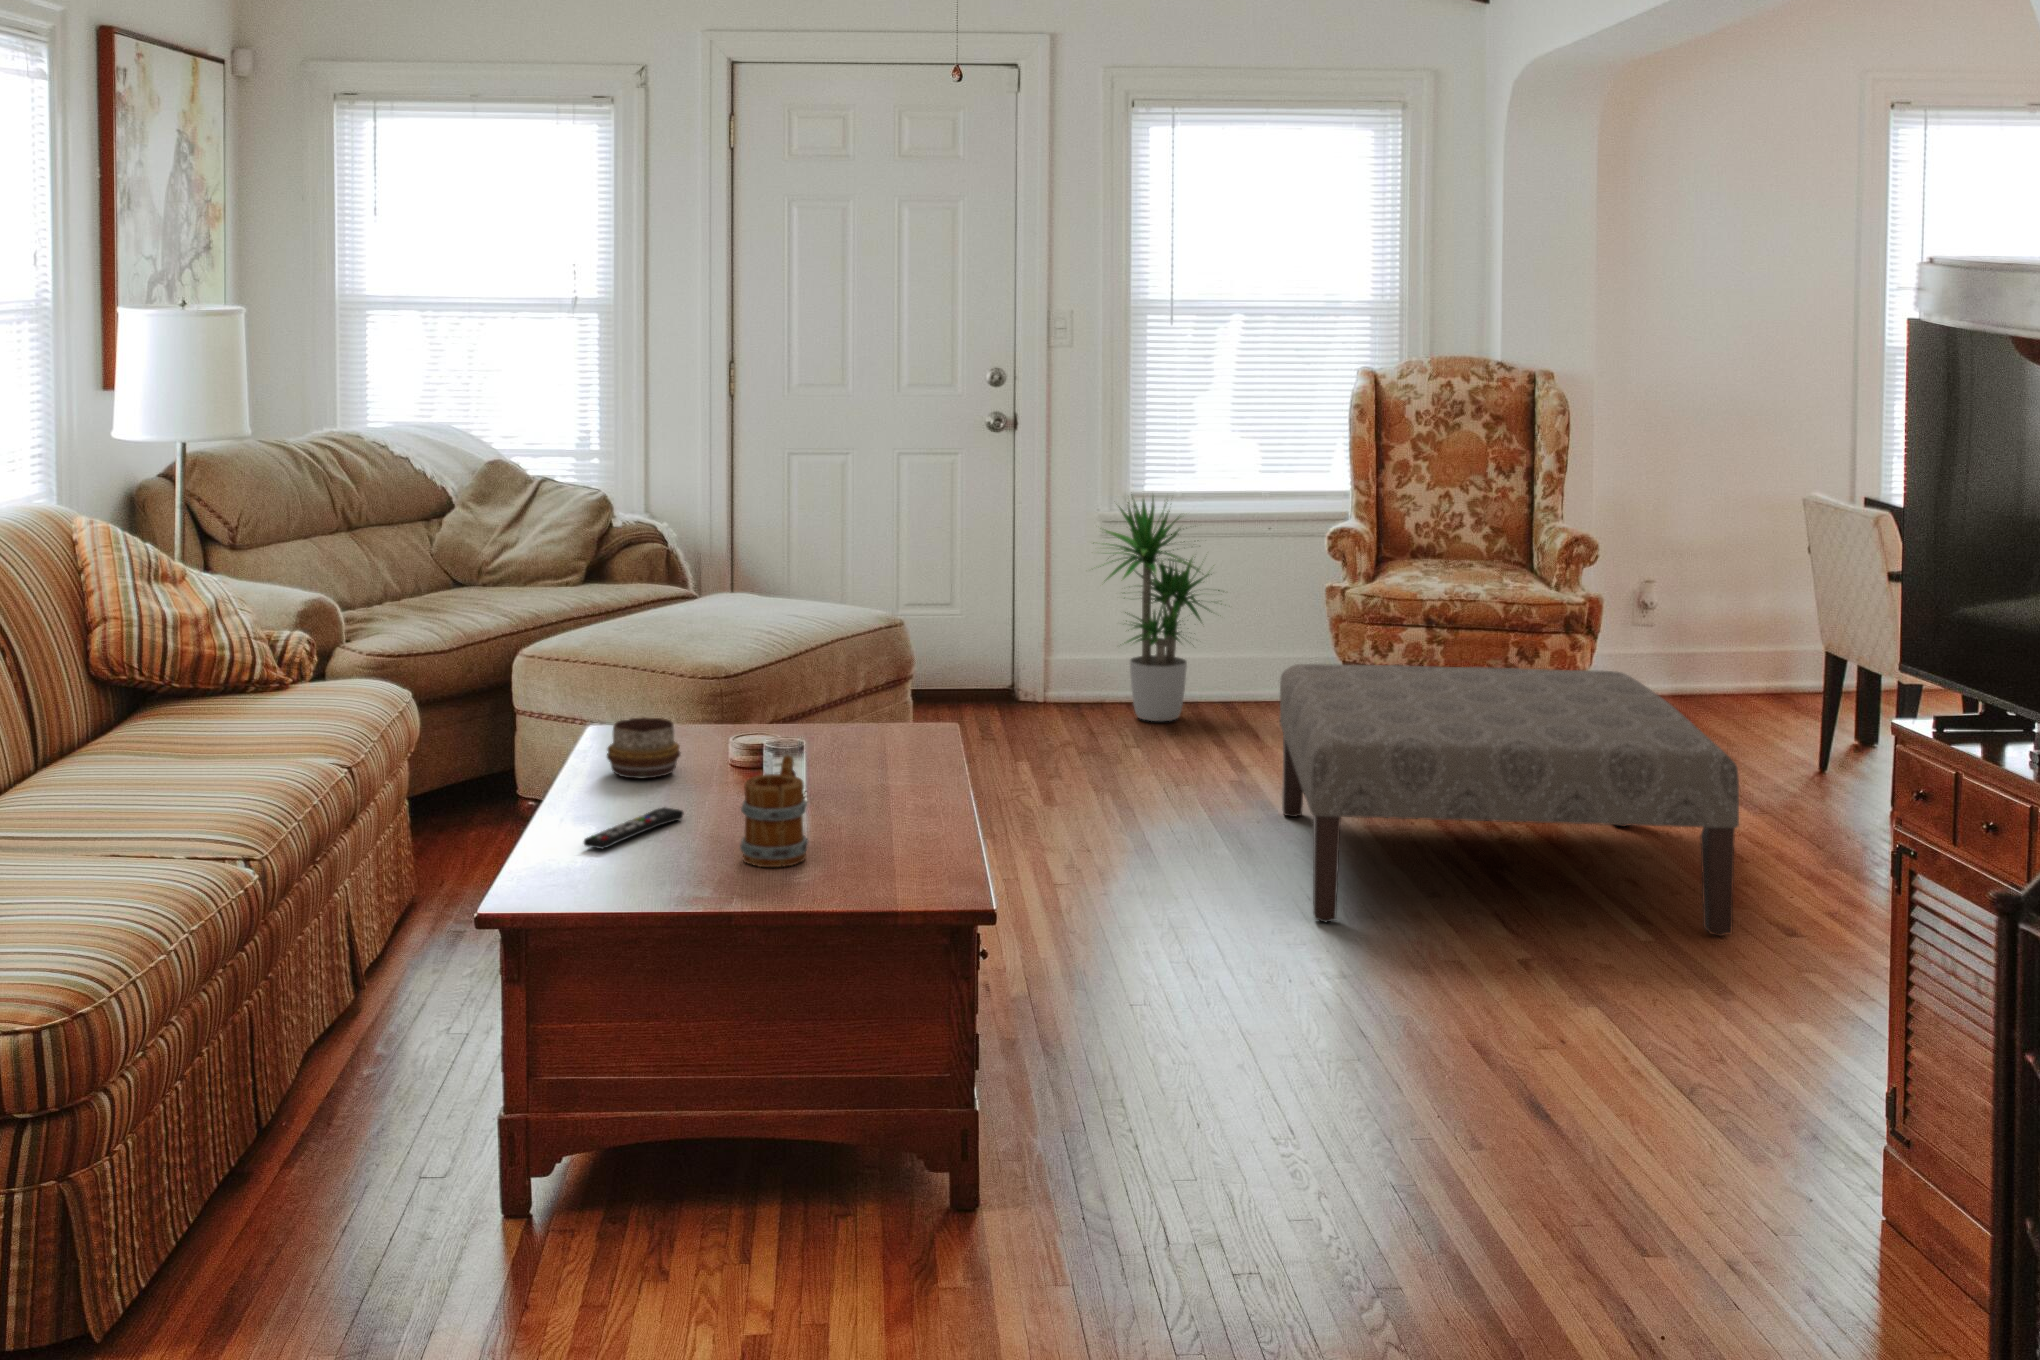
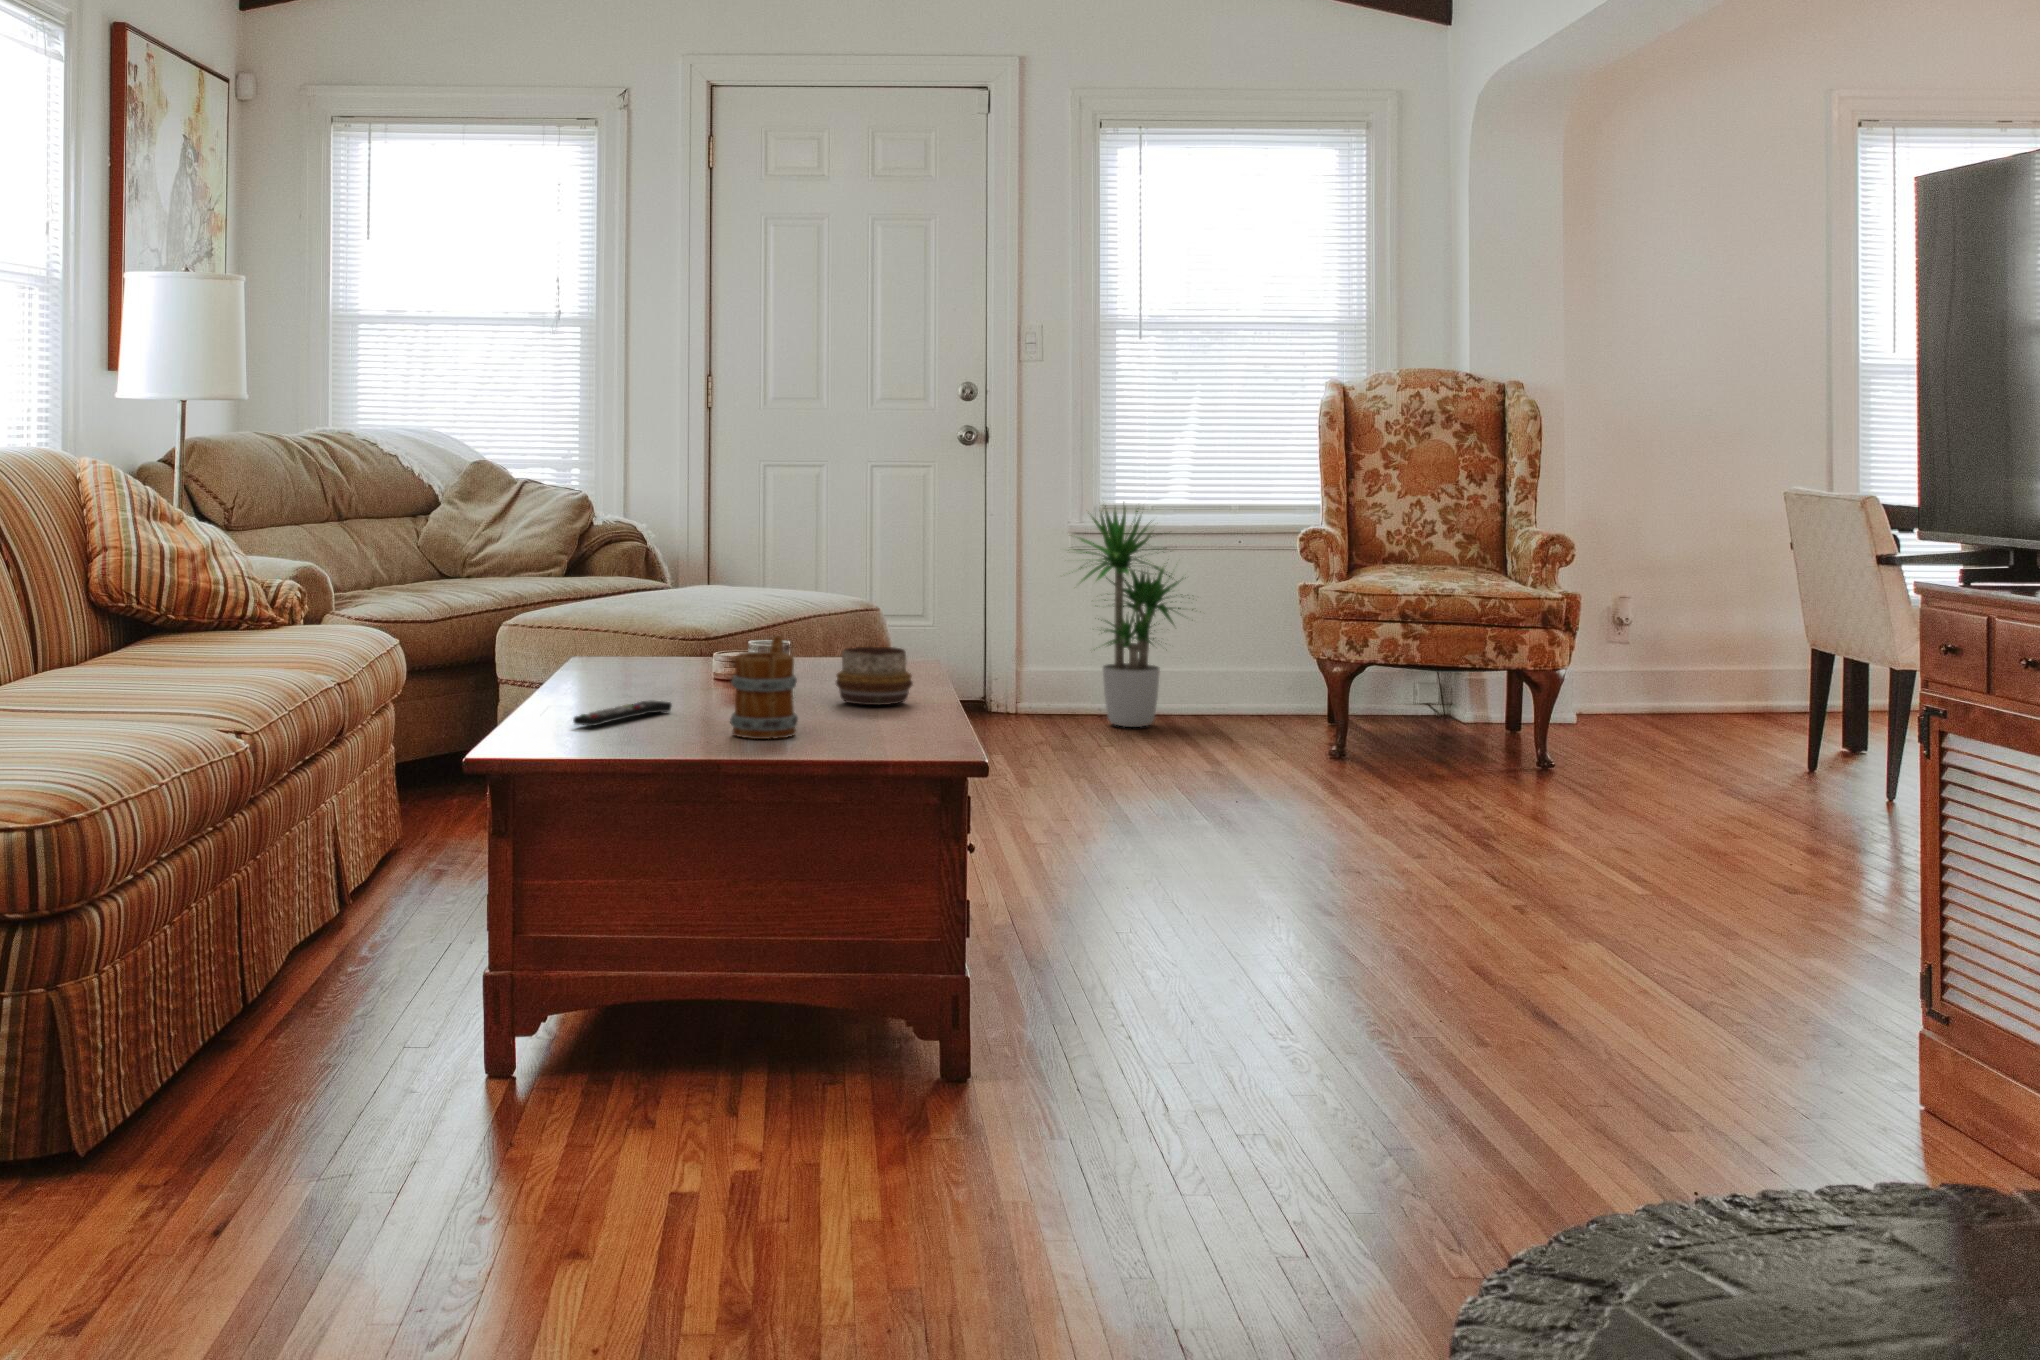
ottoman: present [1280,664,1739,936] -> none [1258,642,1736,887]
decorative bowl: present [607,717,680,779] -> present [836,646,913,705]

